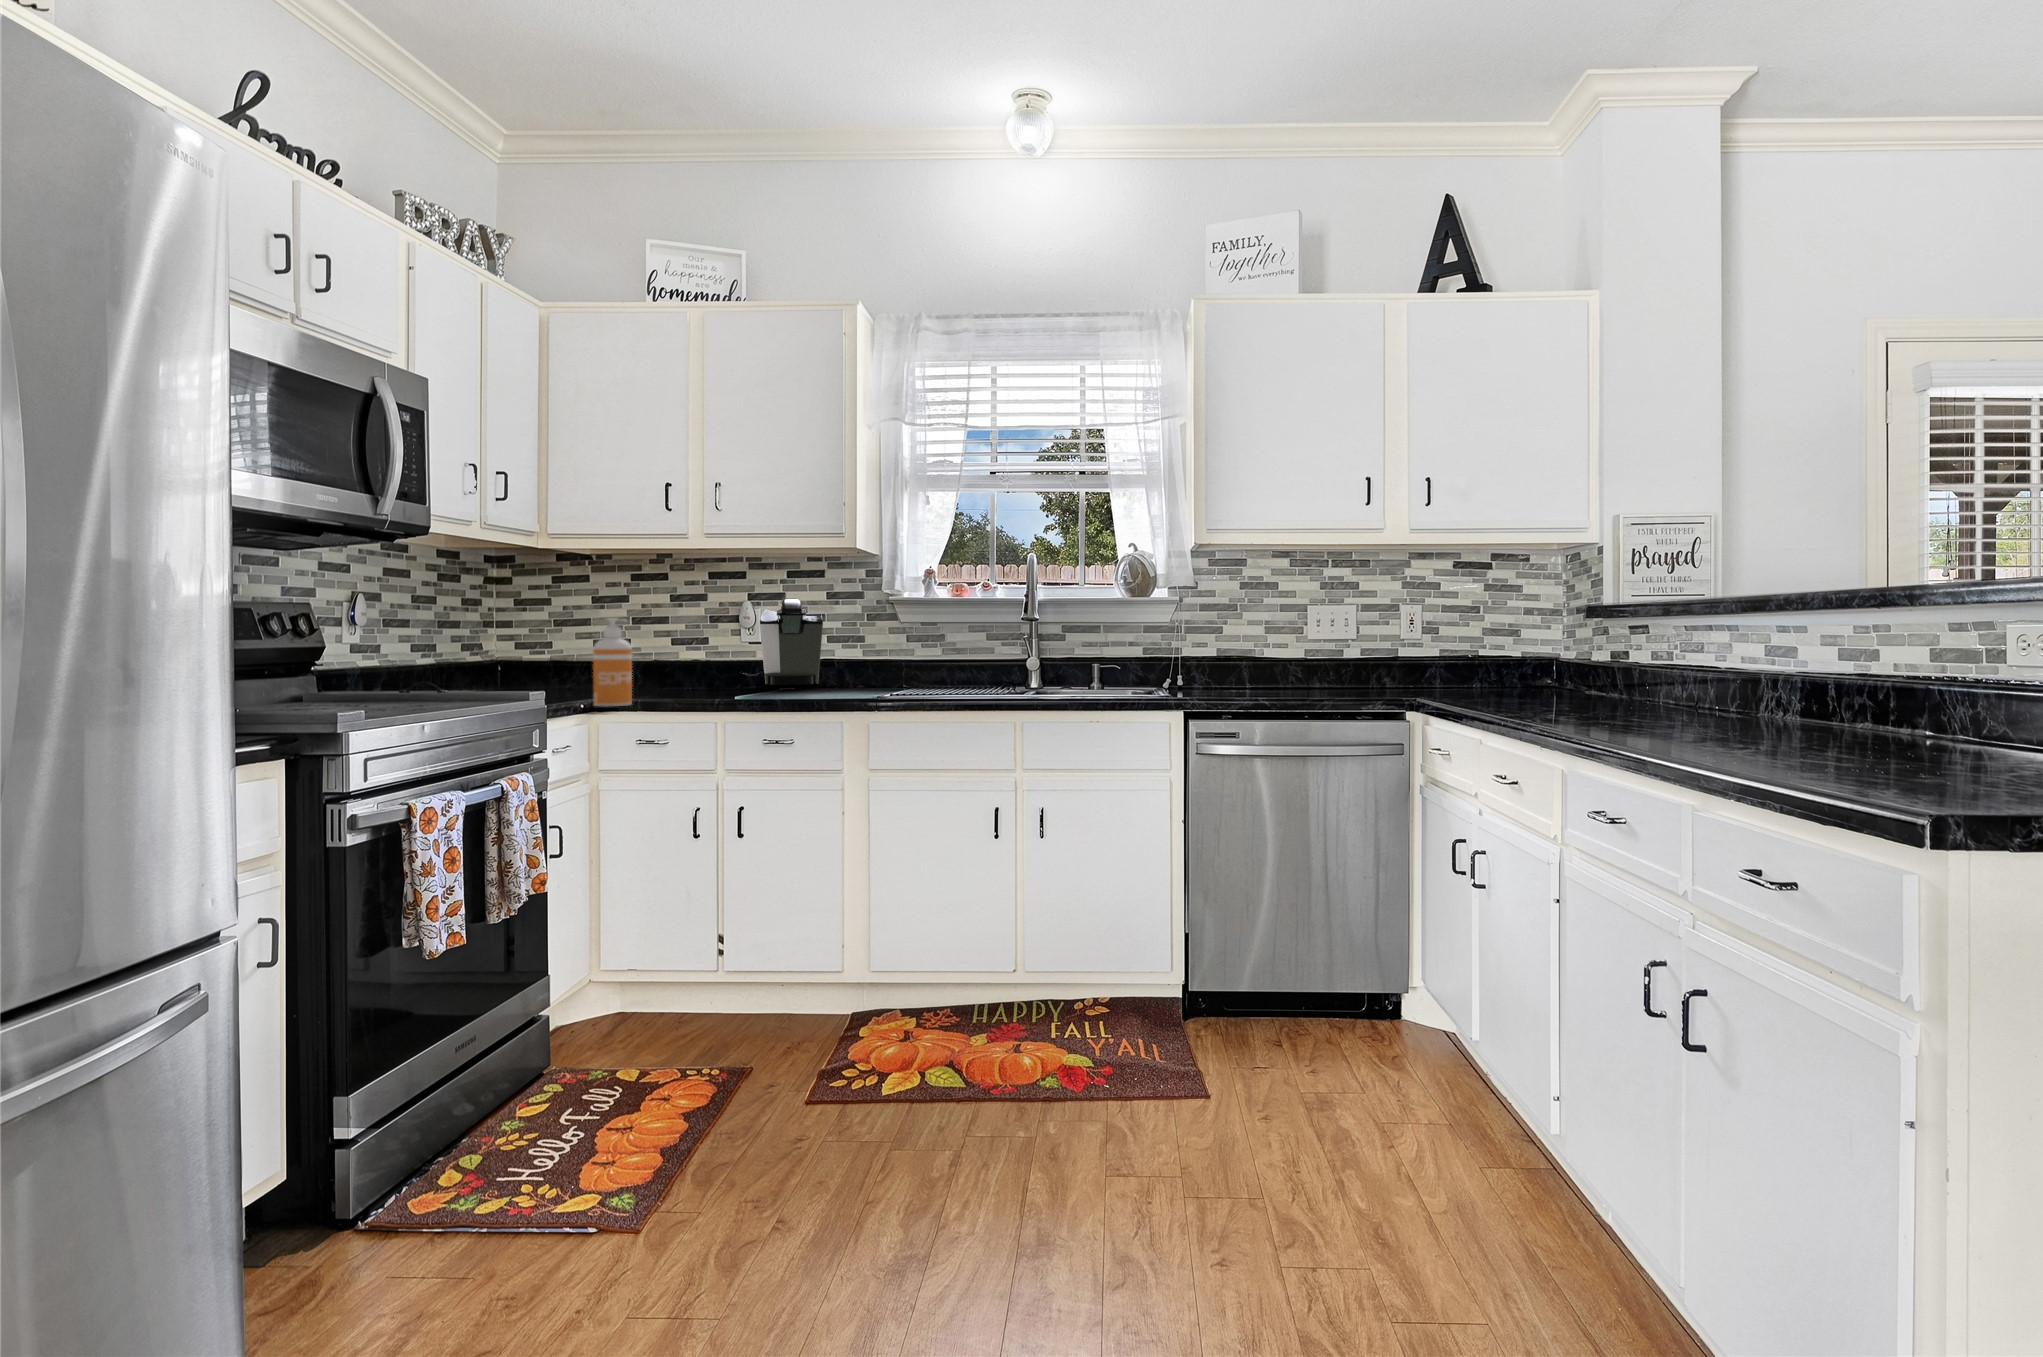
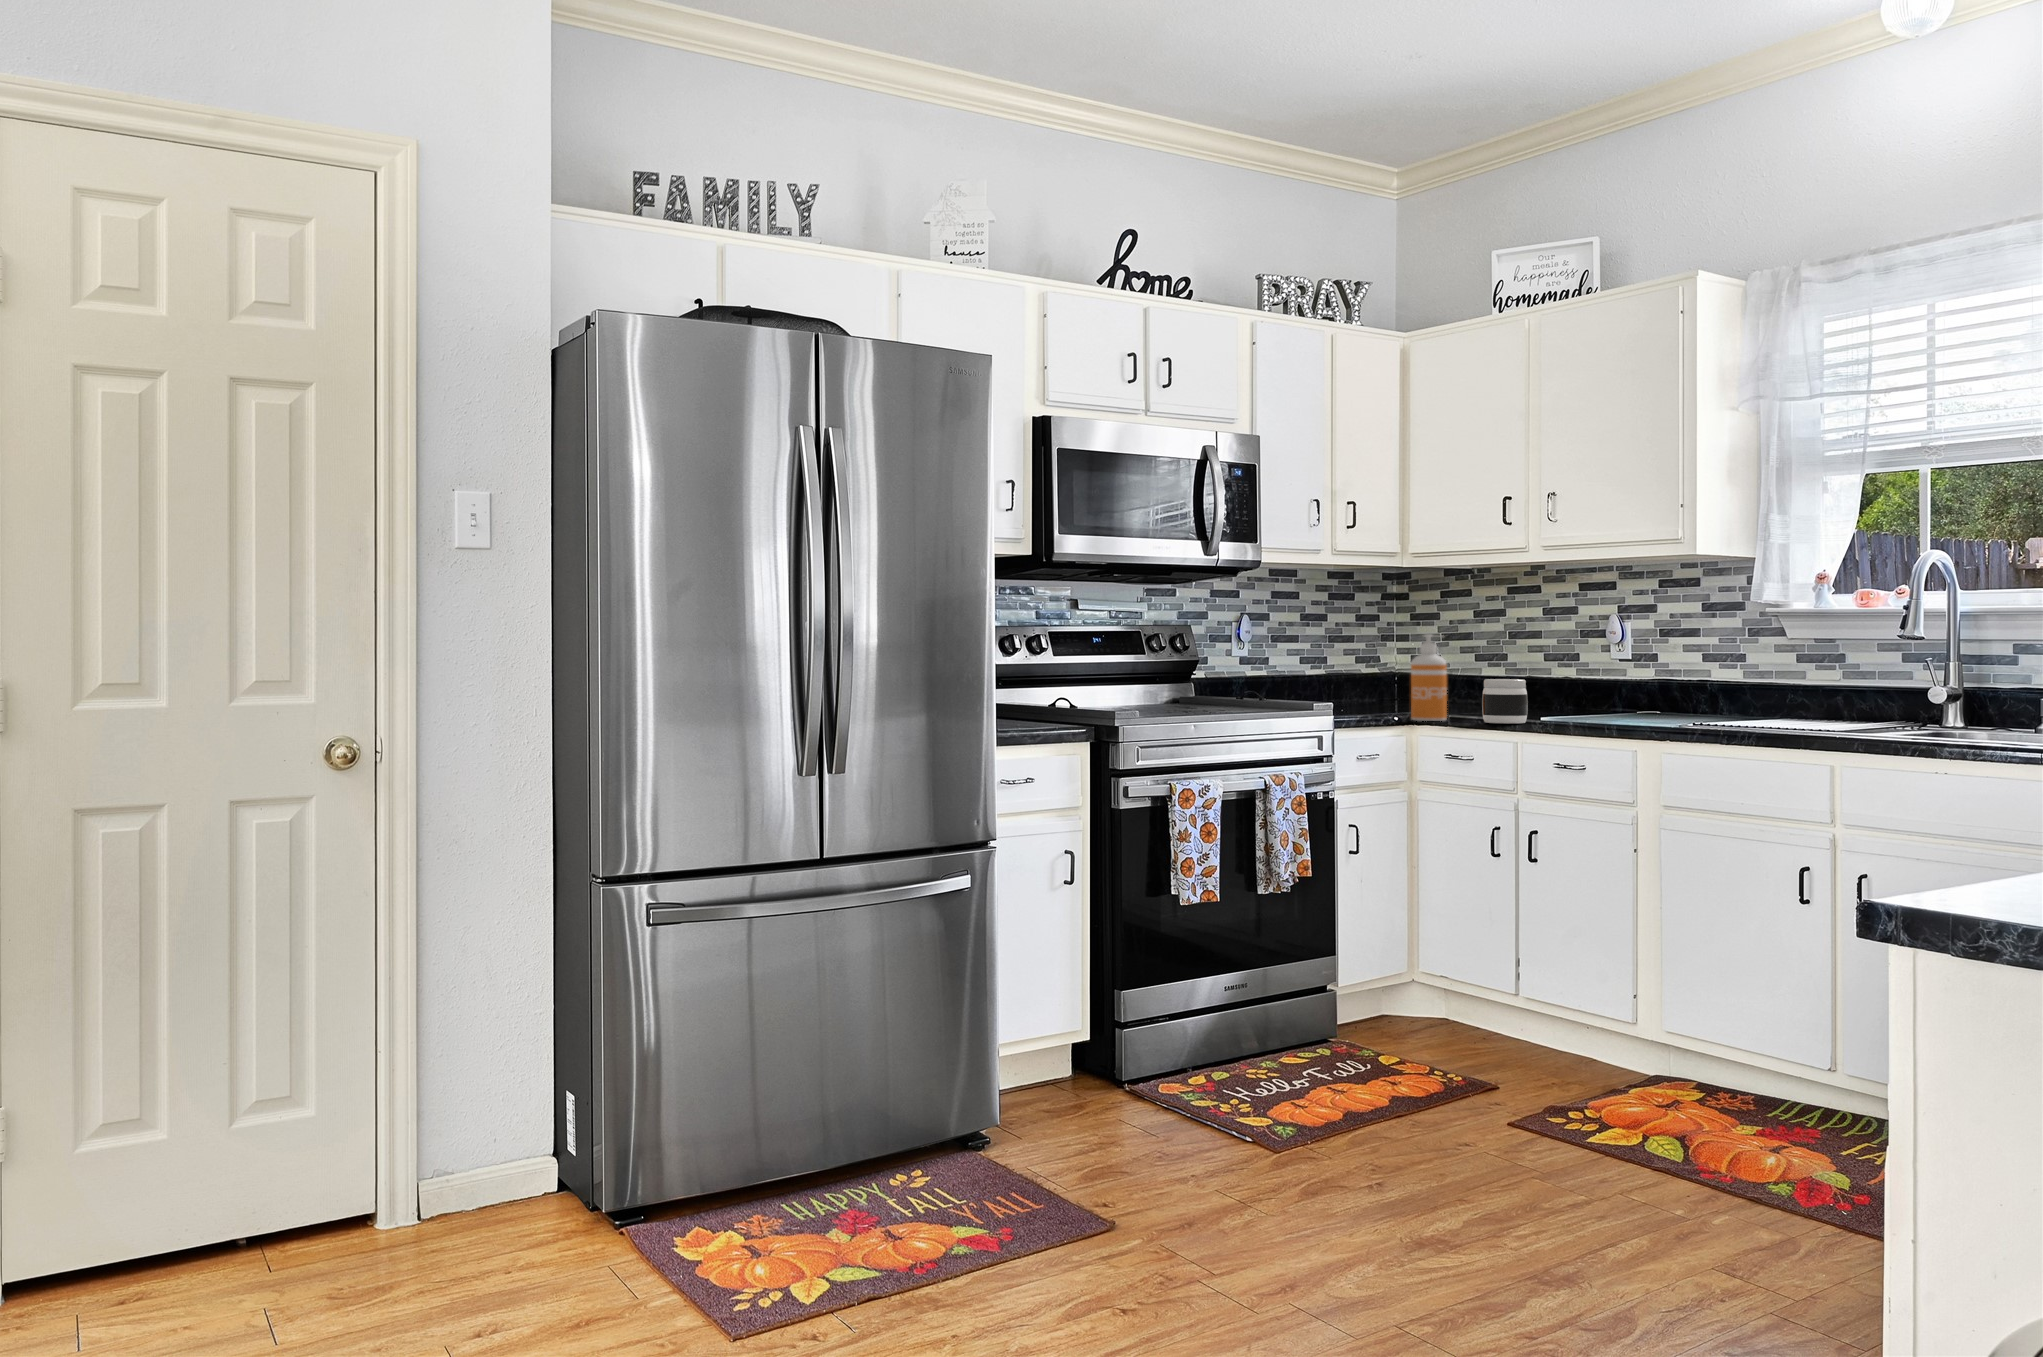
coffee maker: present [740,598,823,685] -> none [1597,609,1697,710]
jar: none [680,662,723,705] -> present [1482,679,1528,724]

